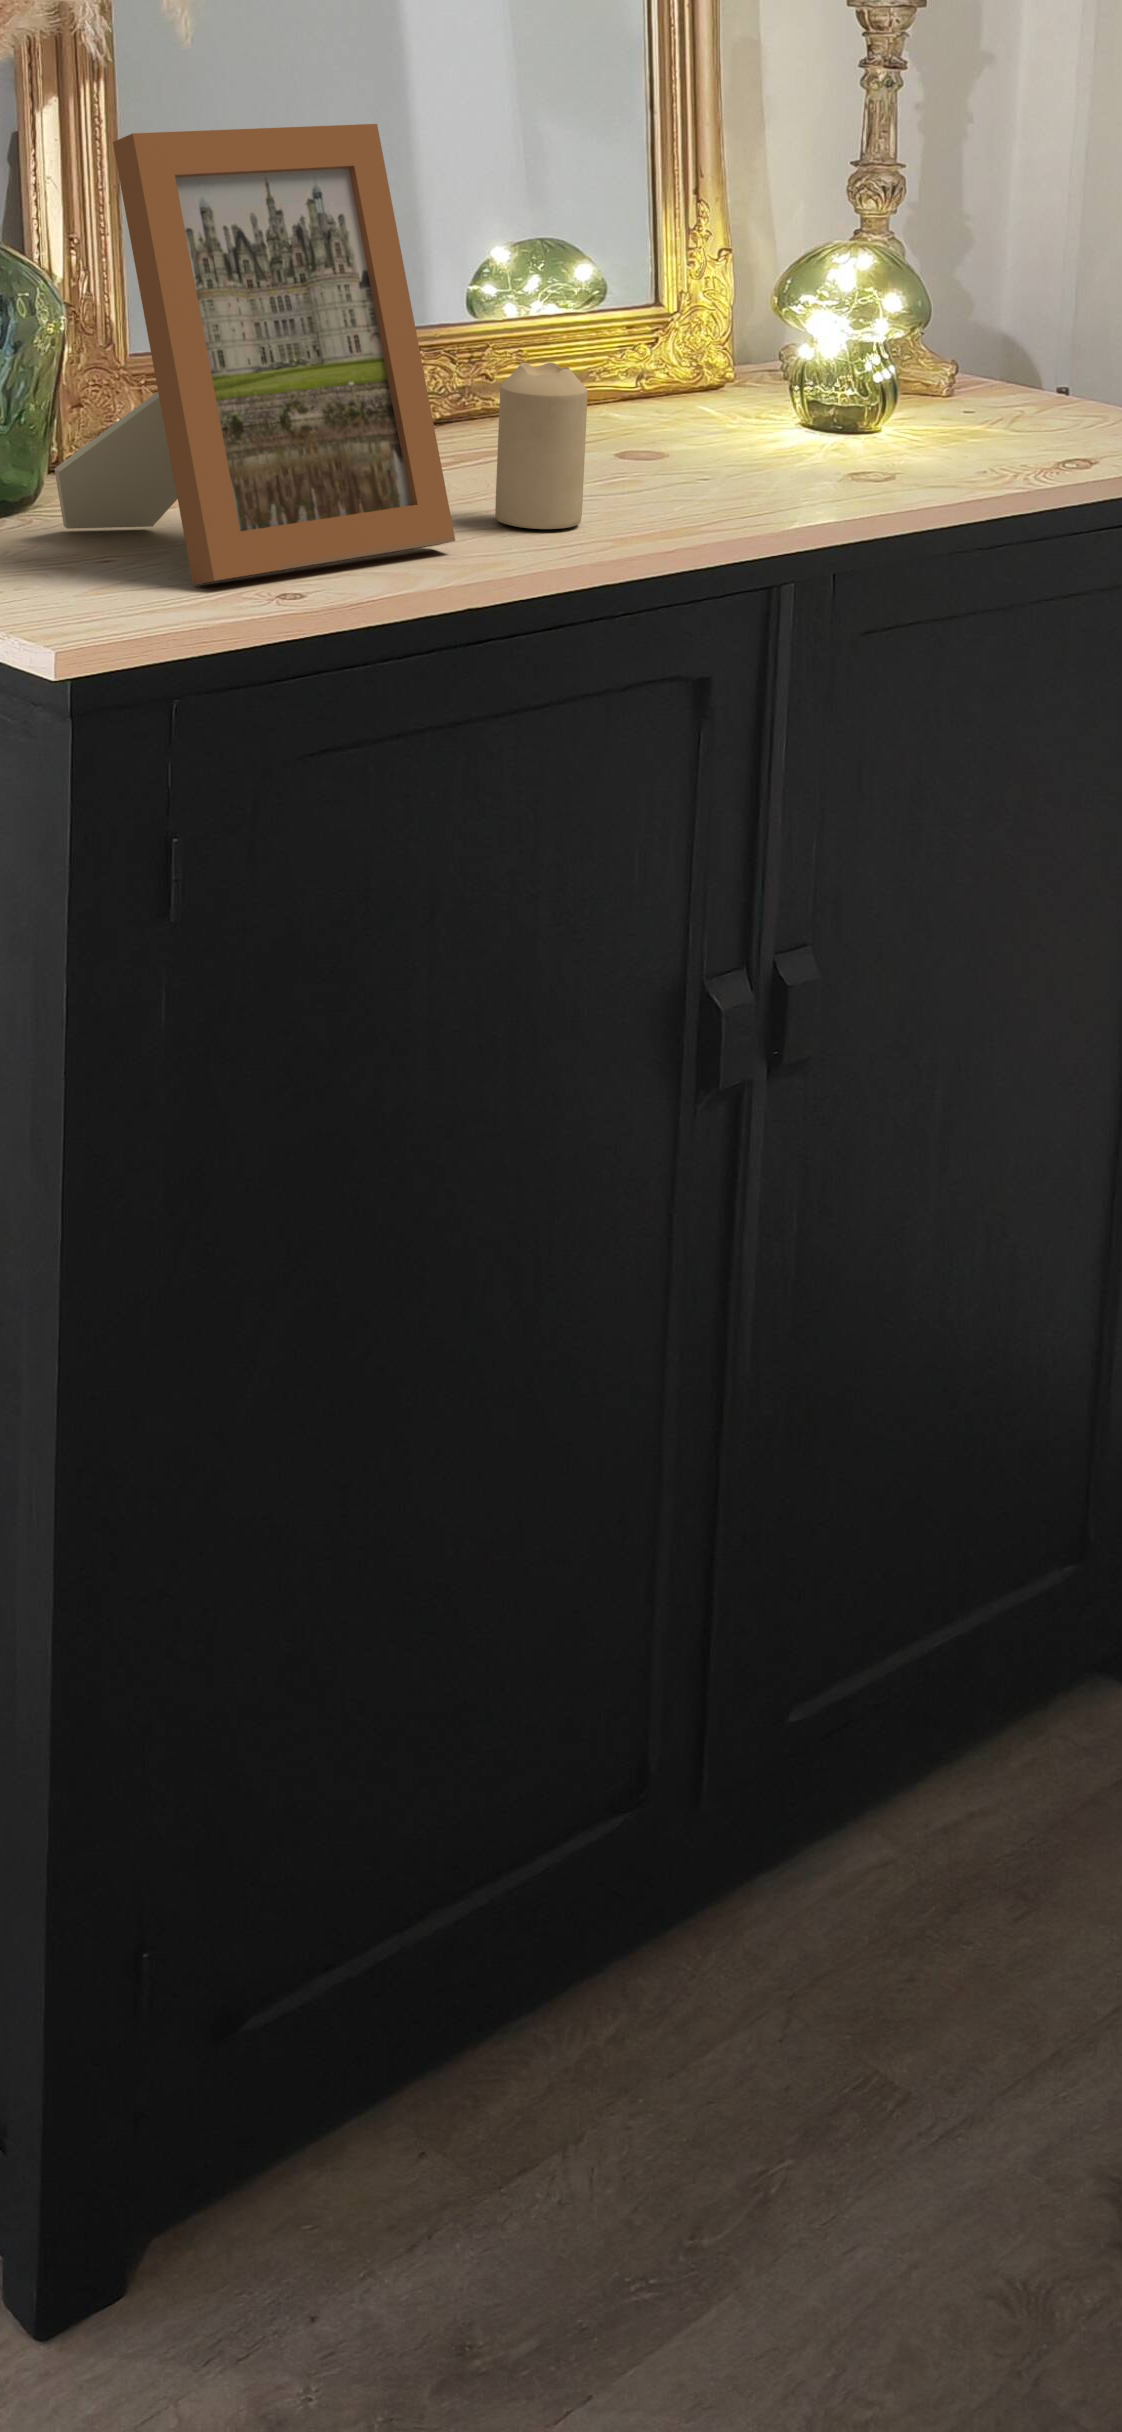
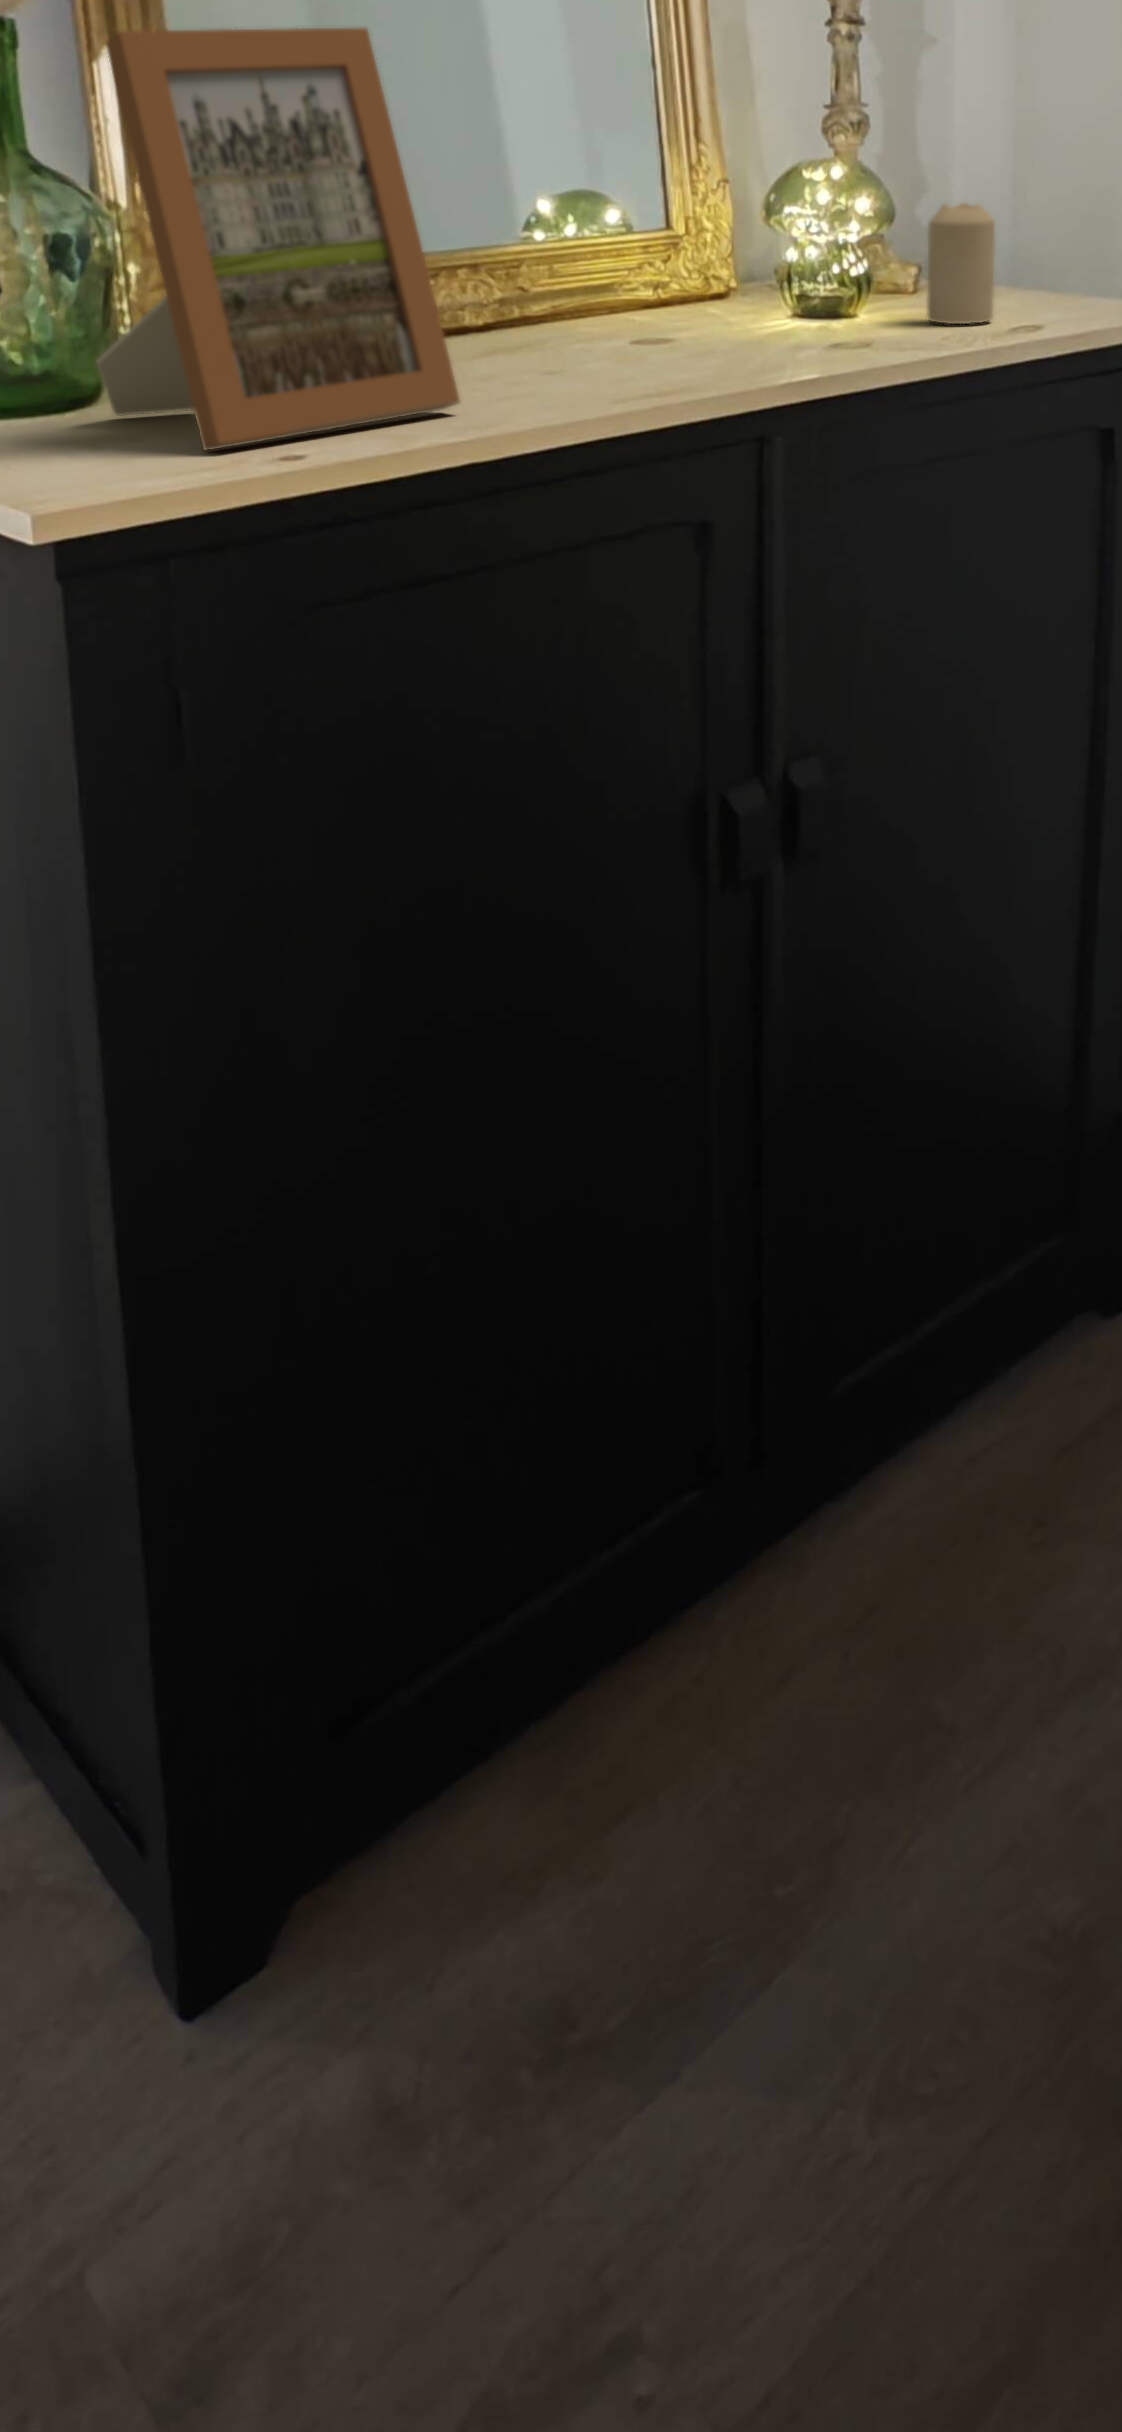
candle: present [495,363,588,529] -> present [927,203,995,324]

